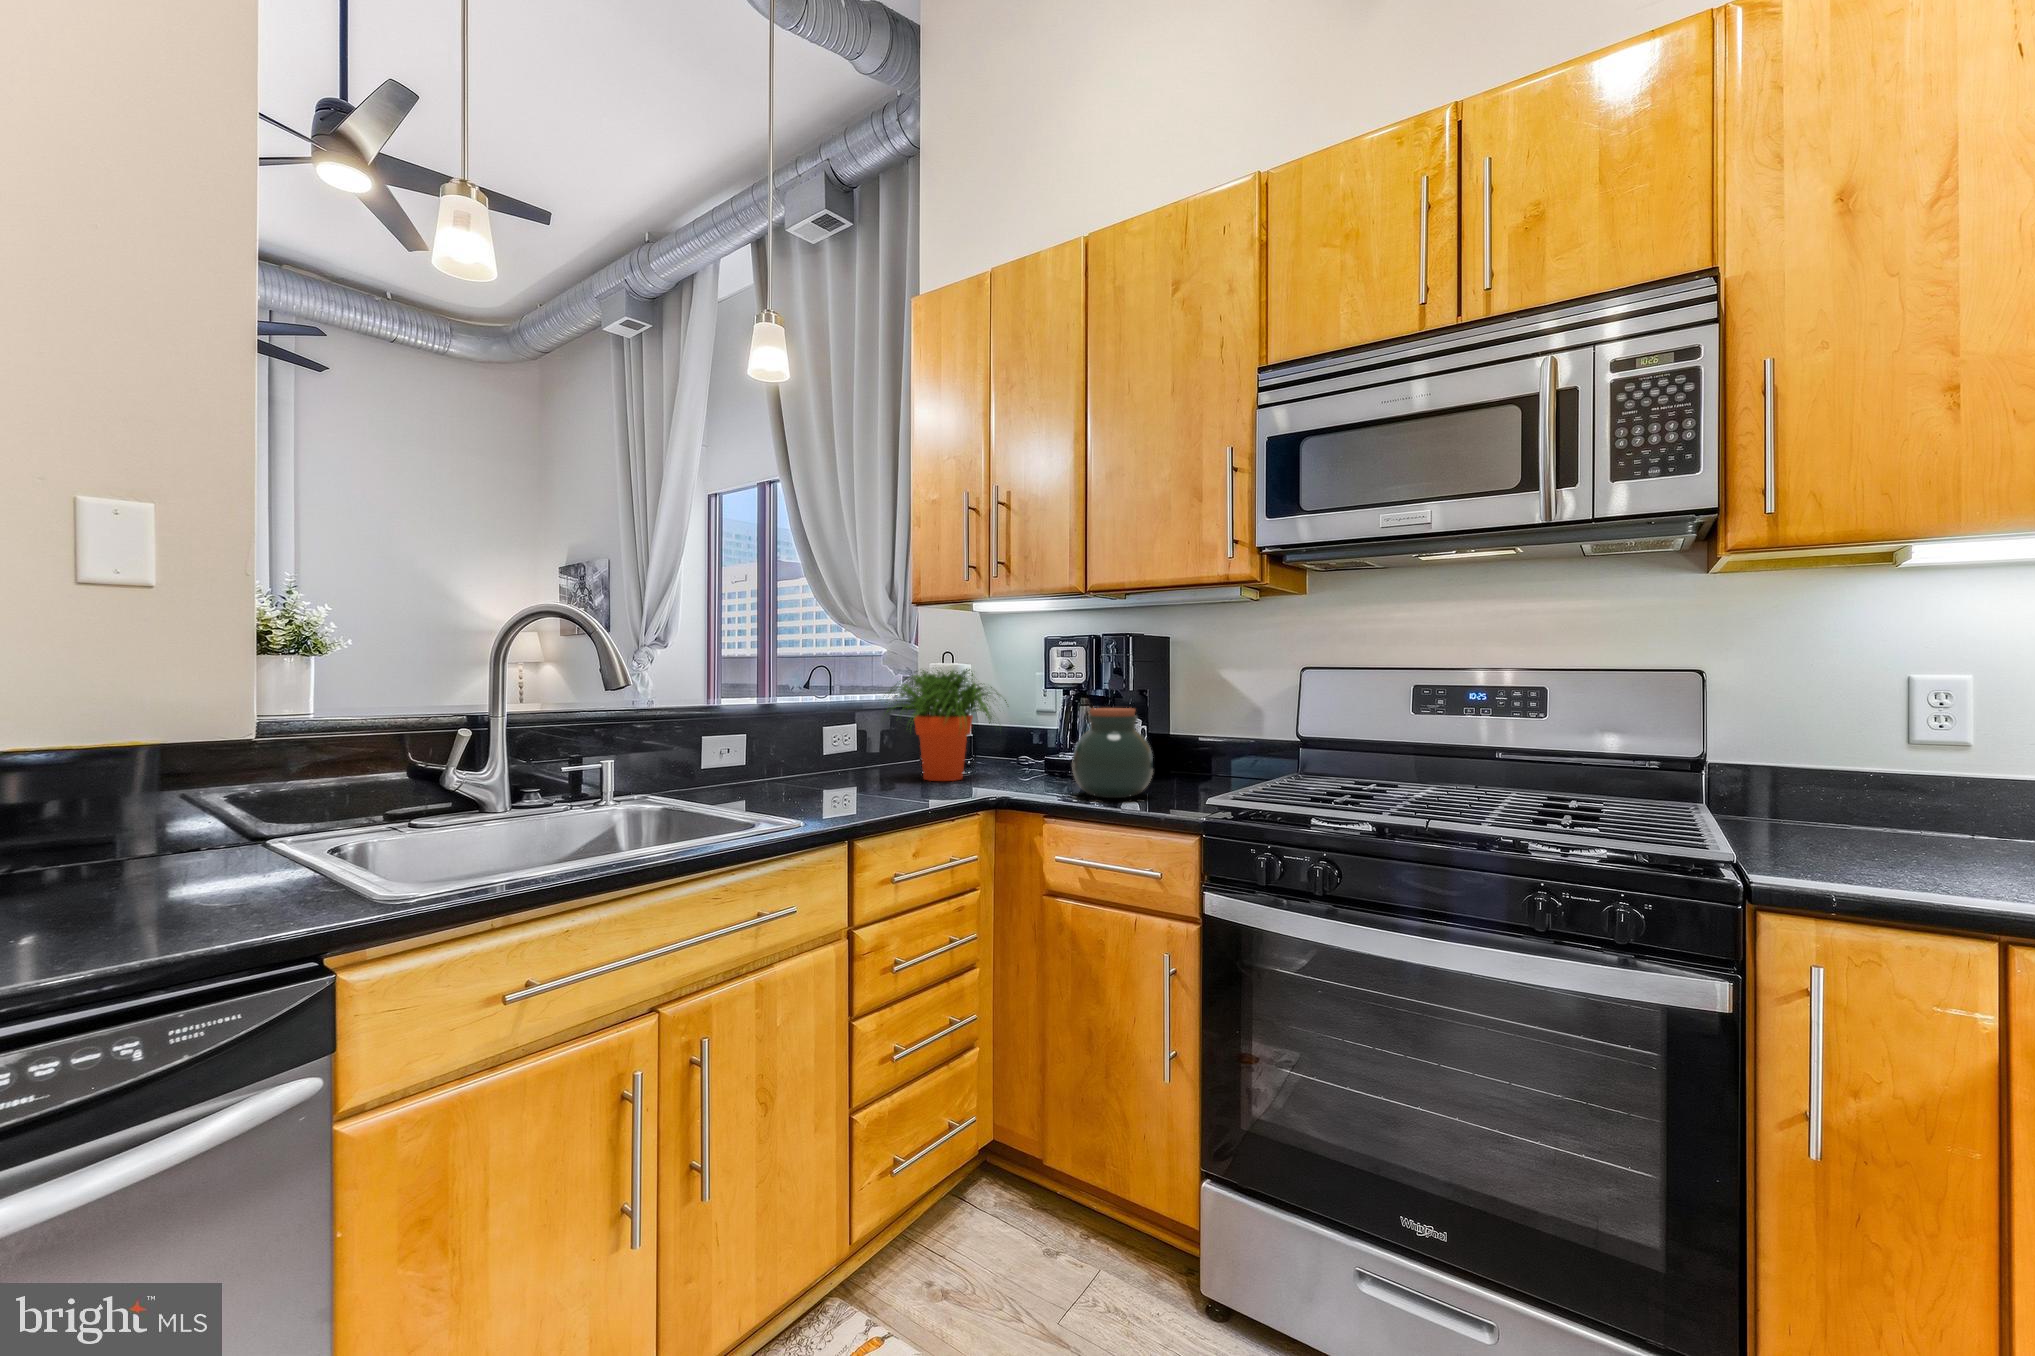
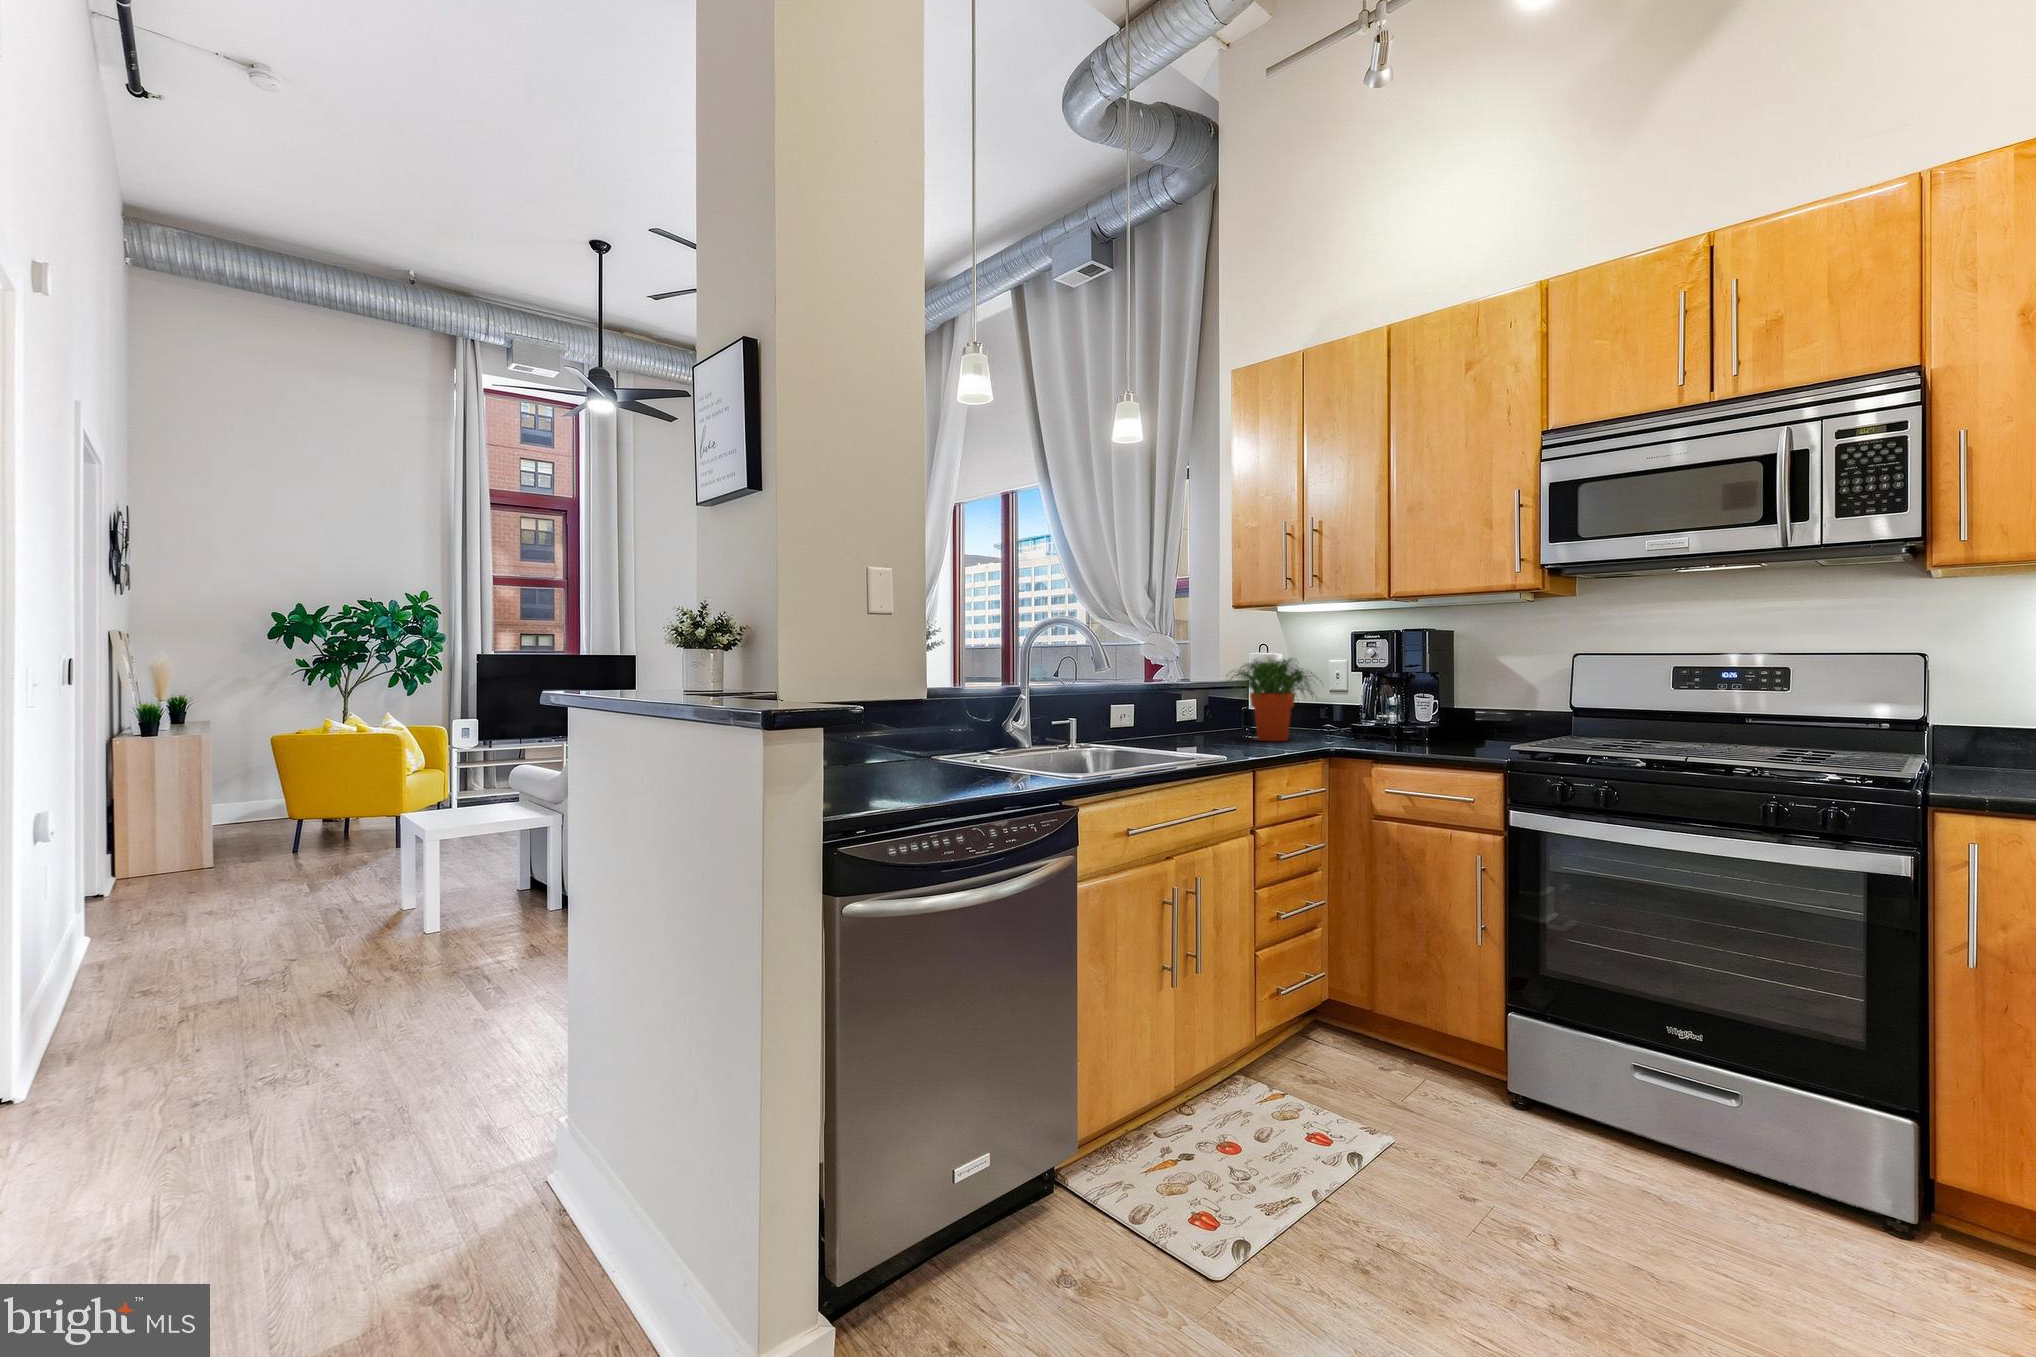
jar: present [1073,708,1153,798] -> none [1390,686,1455,751]

